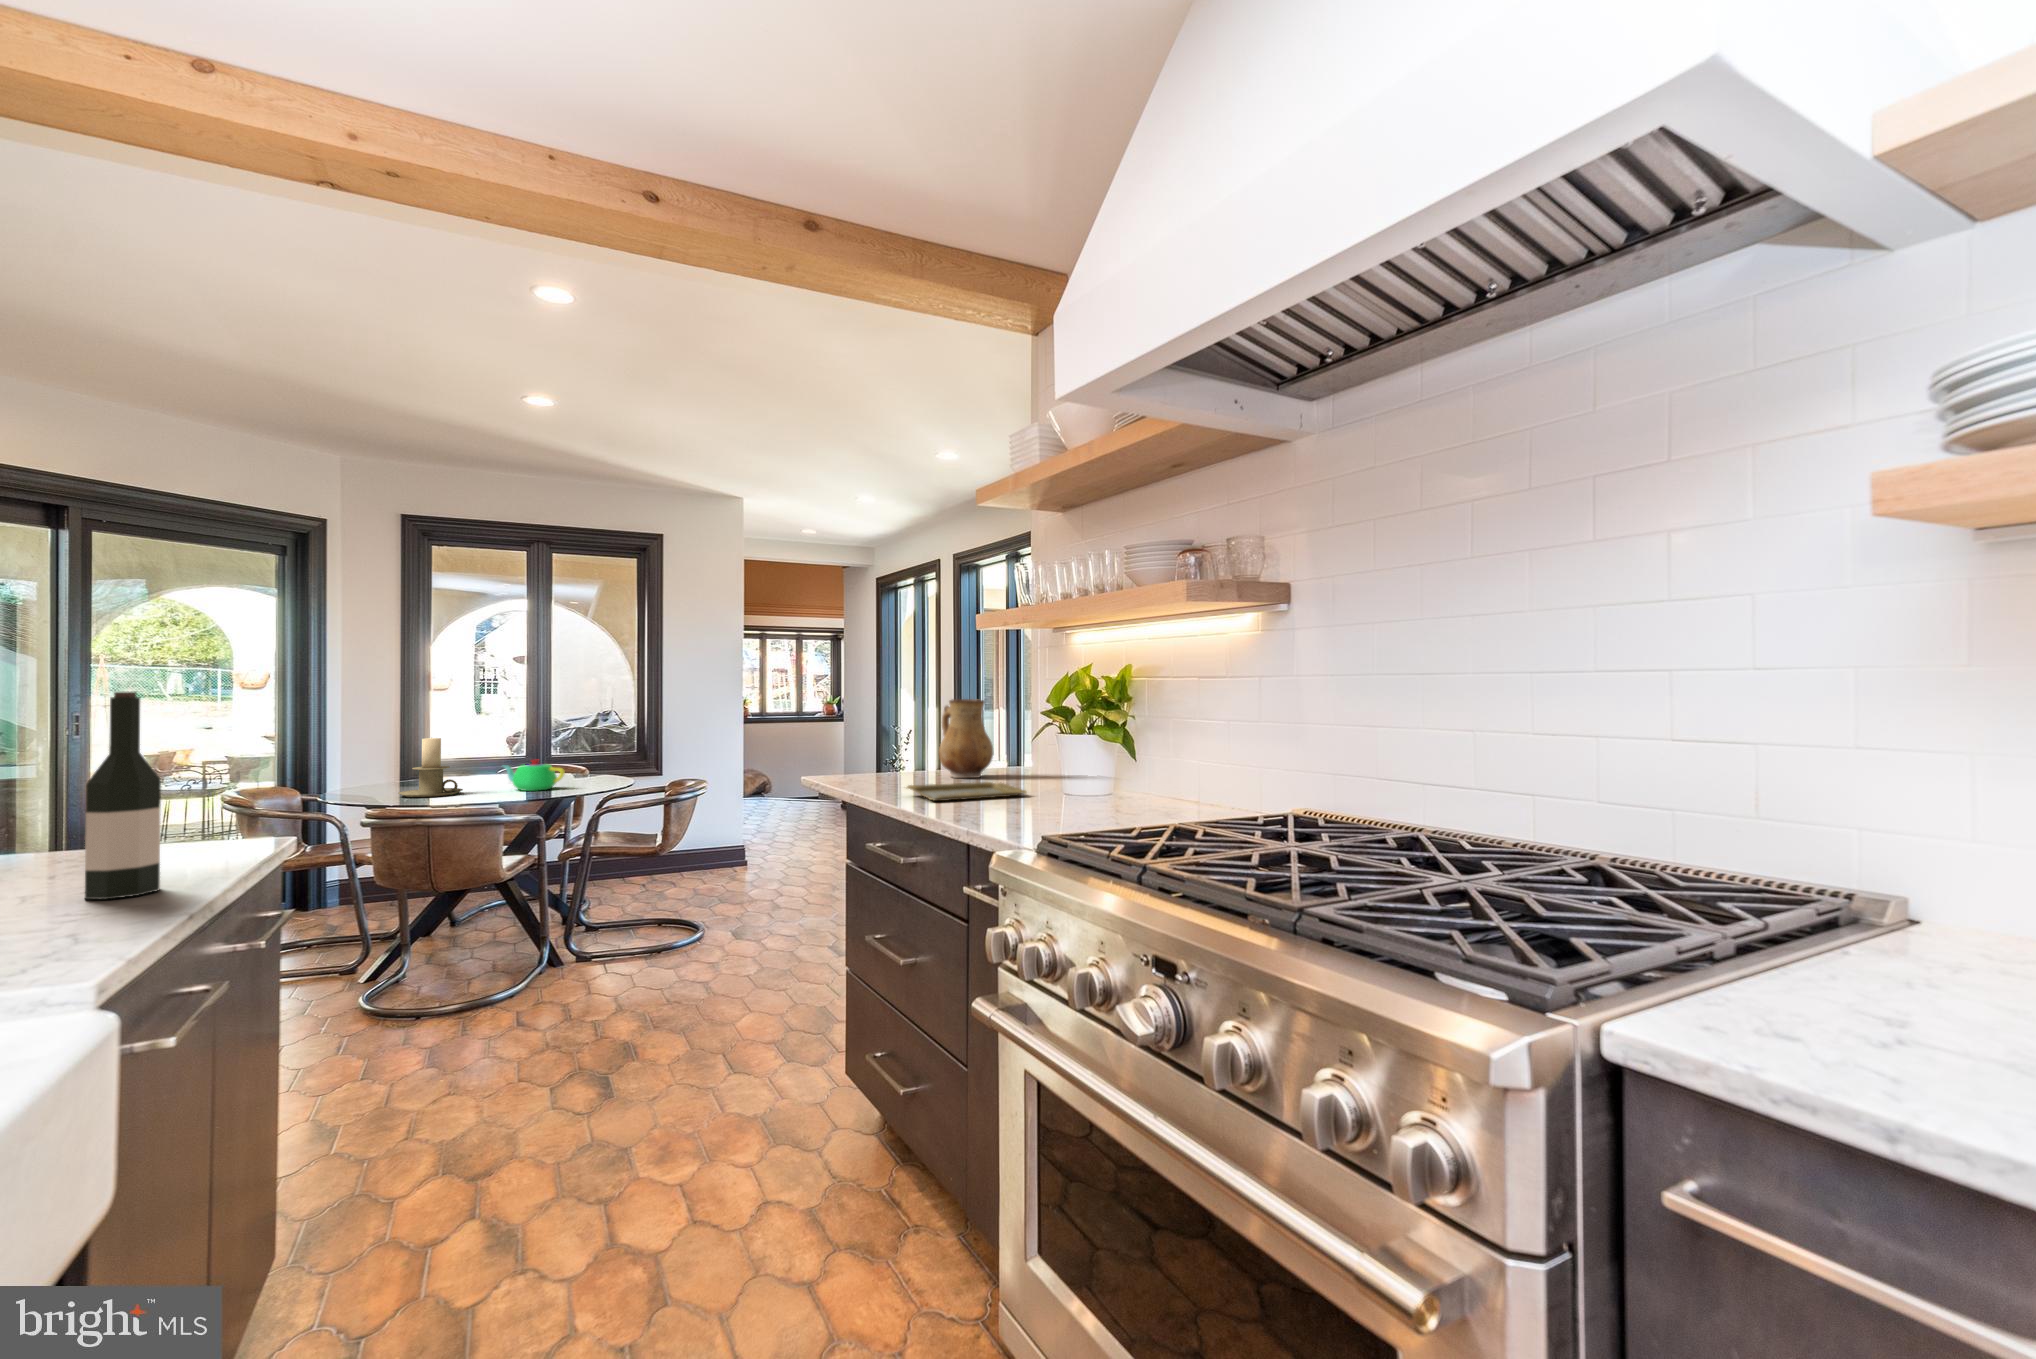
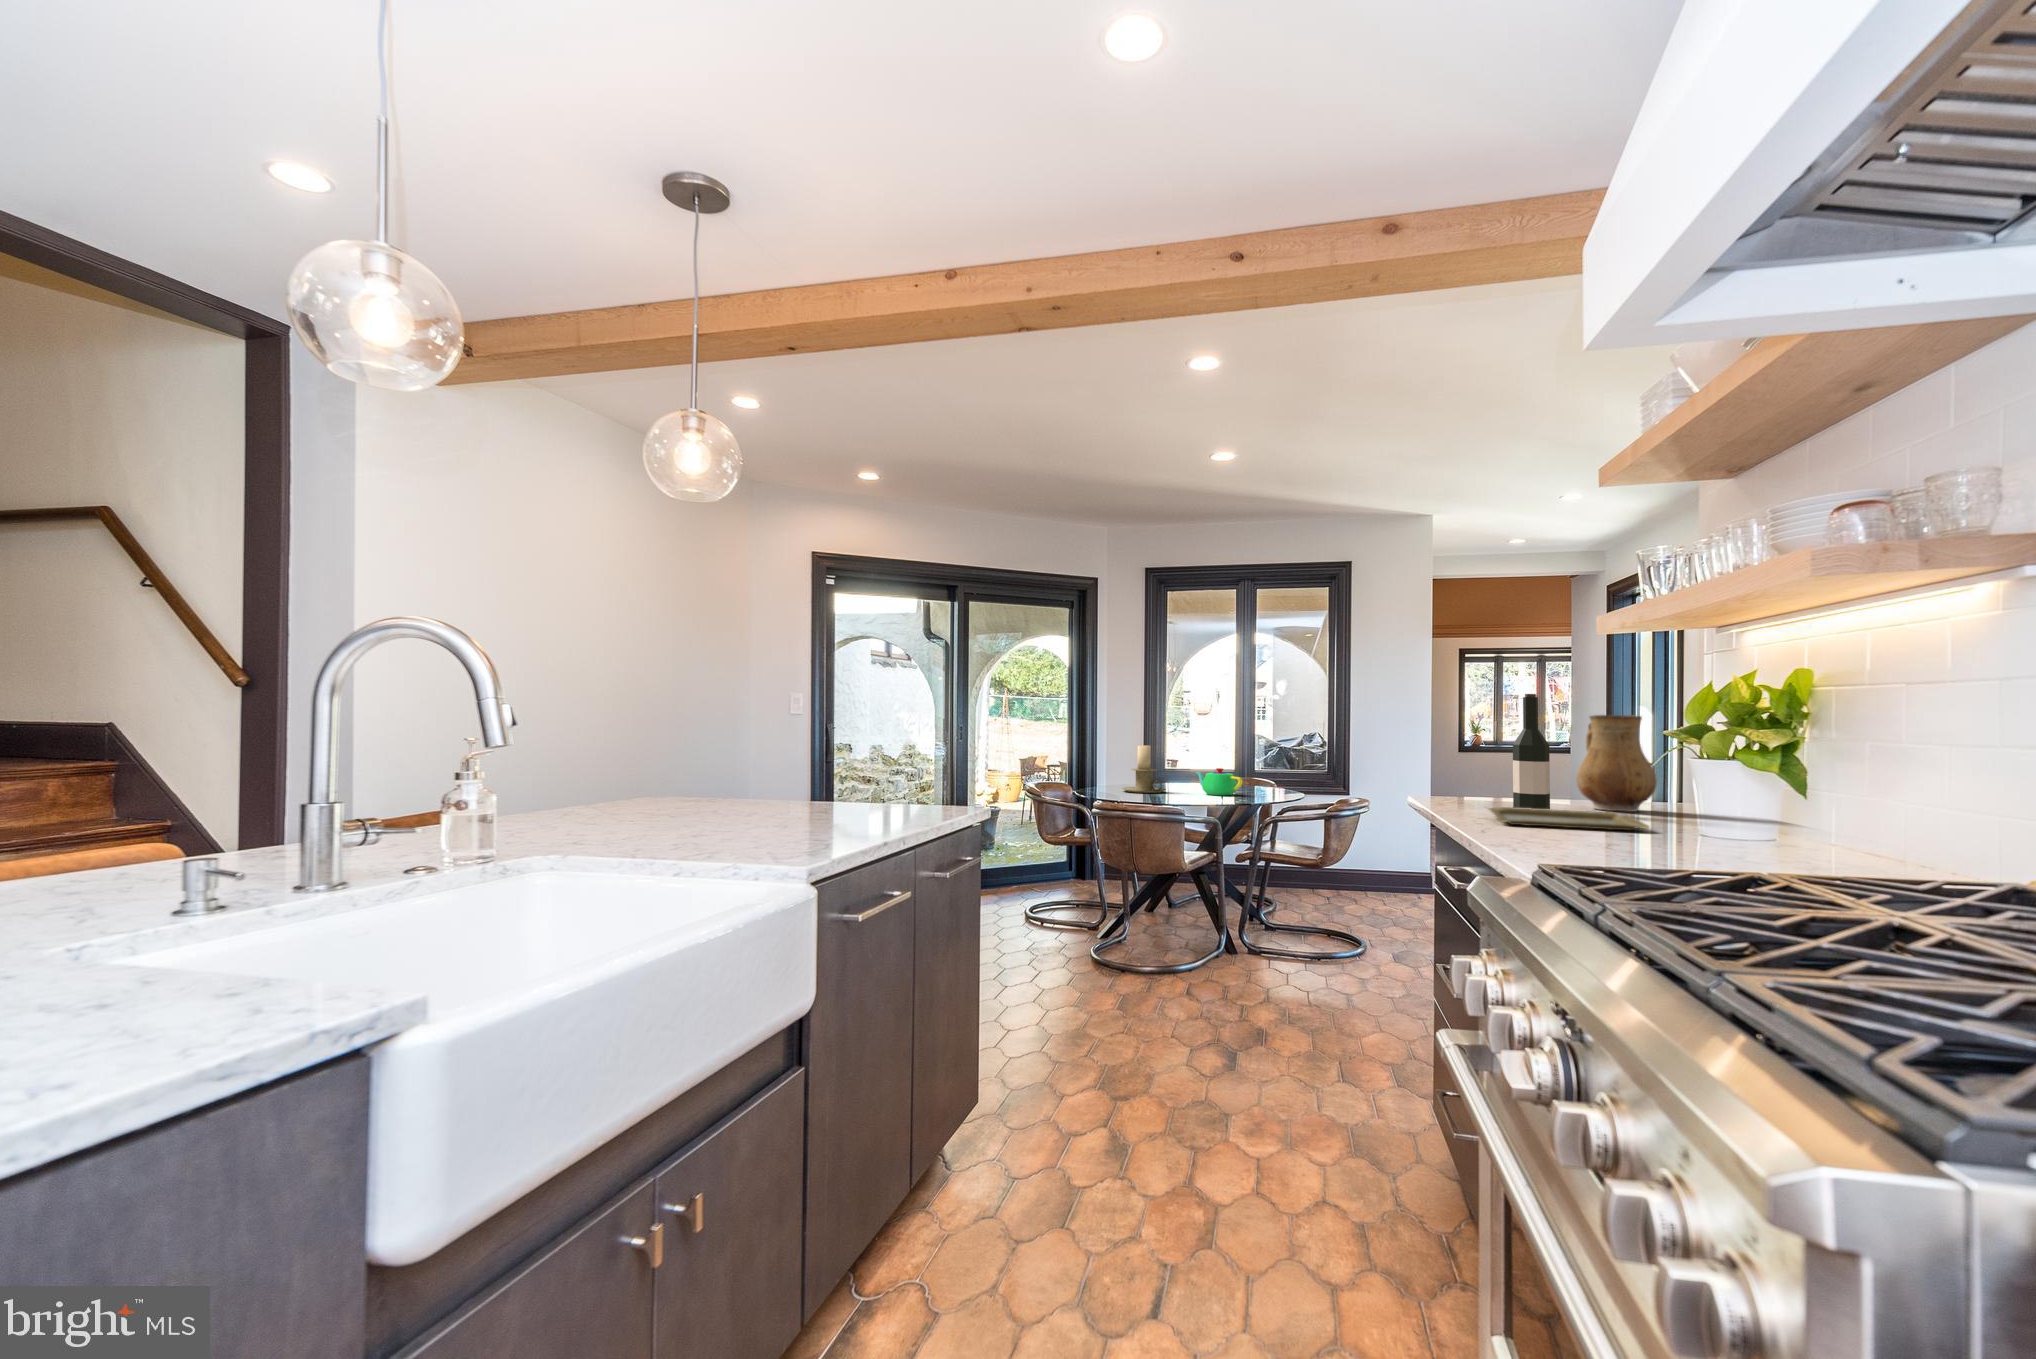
wine bottle: present [85,691,161,899] -> present [1513,694,1550,809]

